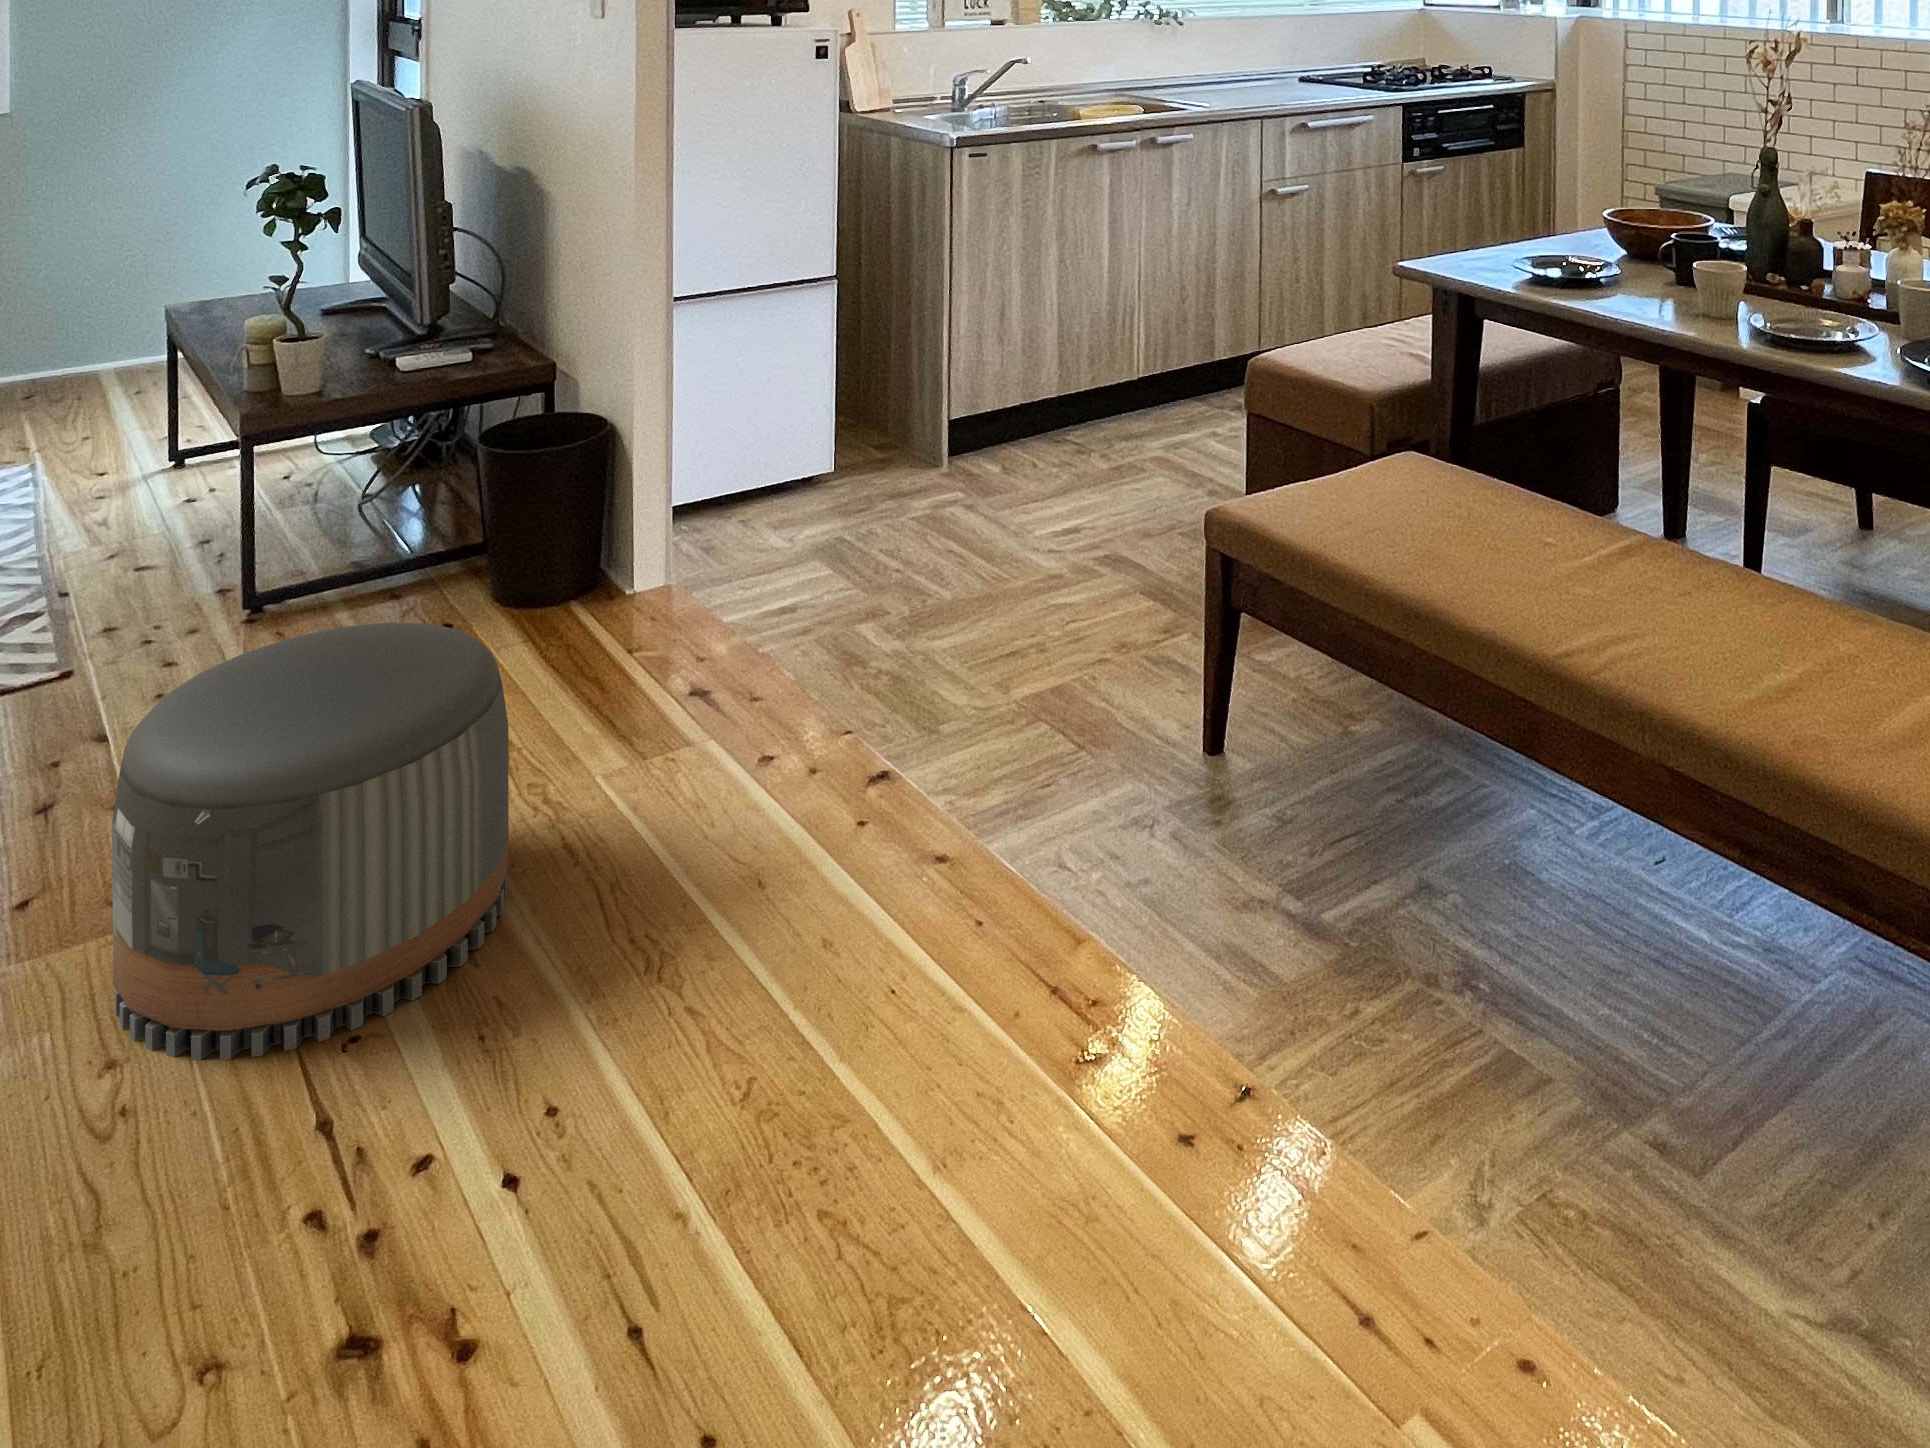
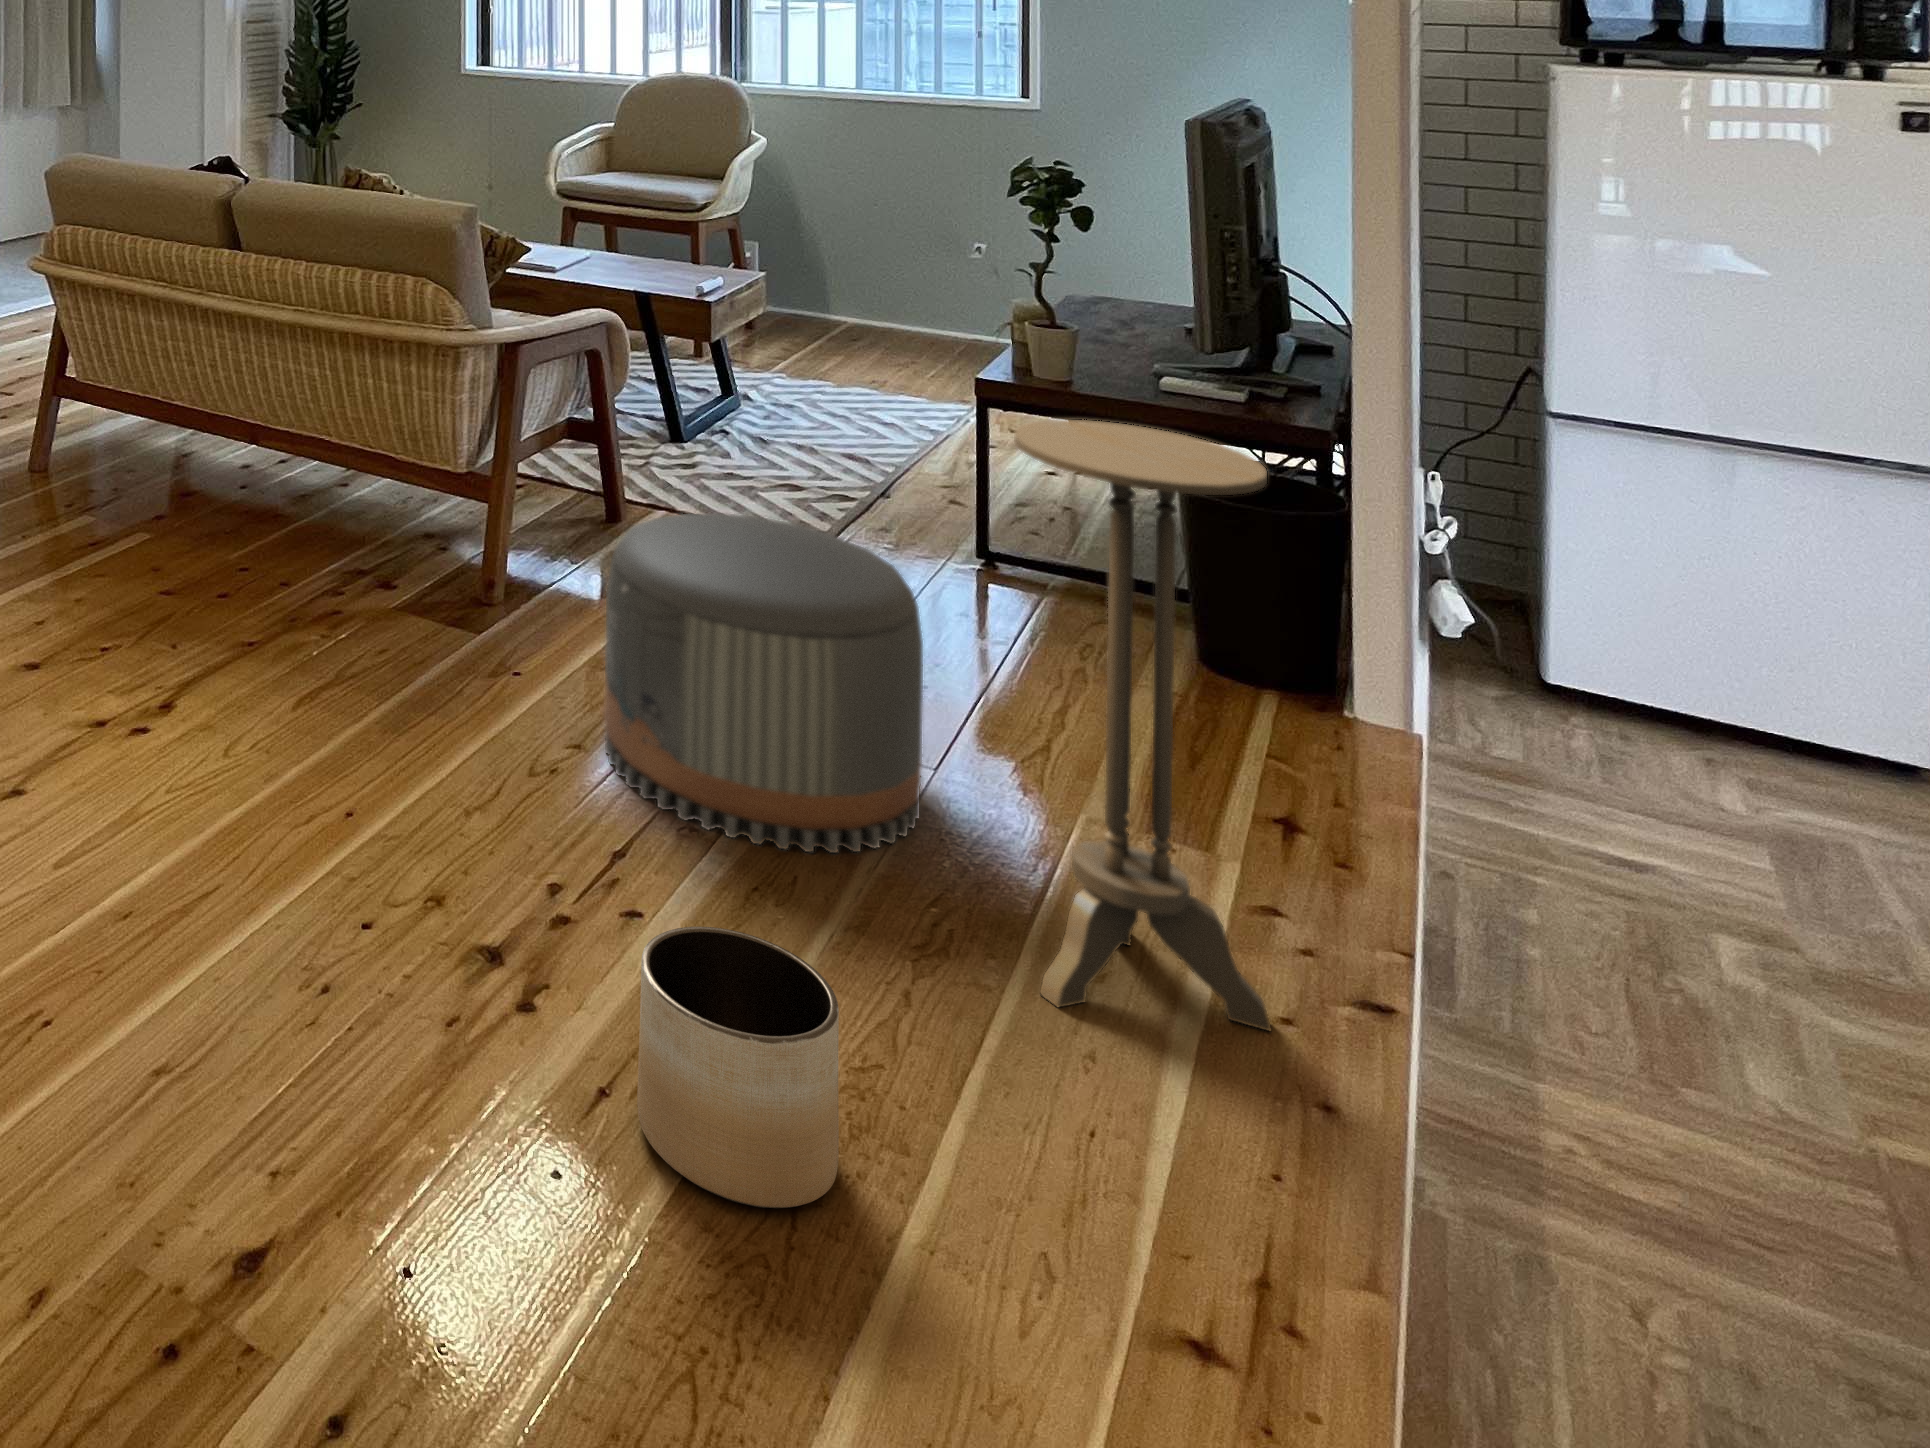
side table: none [663,378,853,917] -> present [1014,420,1271,1031]
planter: none [663,1009,860,1317] -> present [637,927,839,1208]

